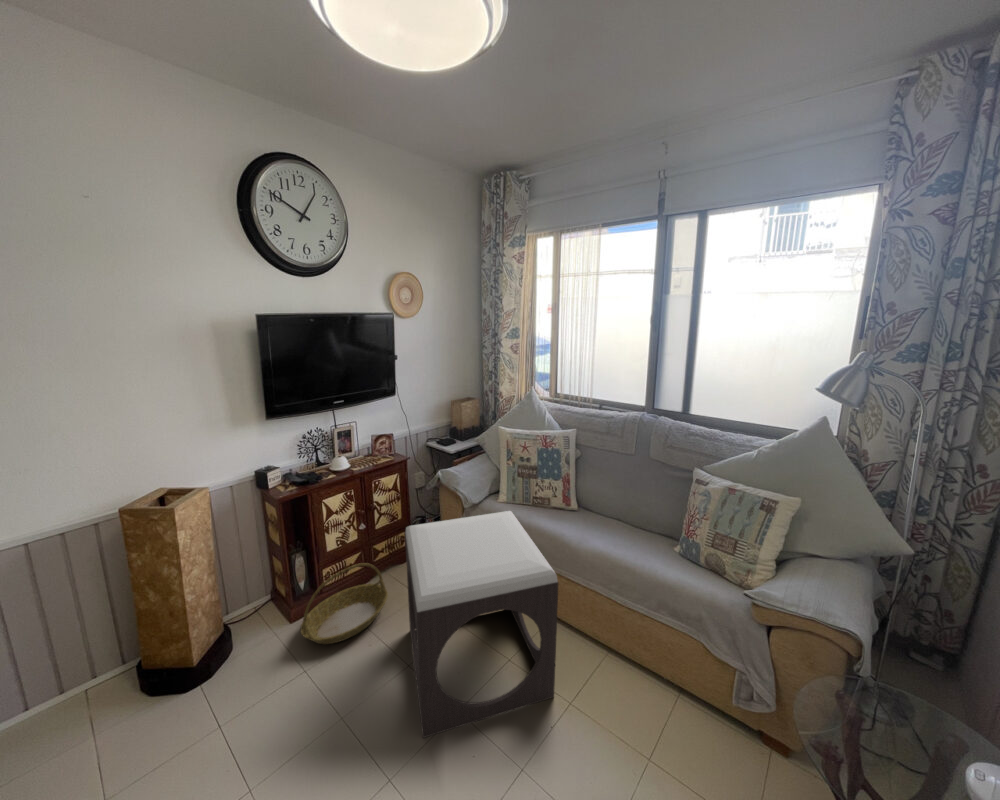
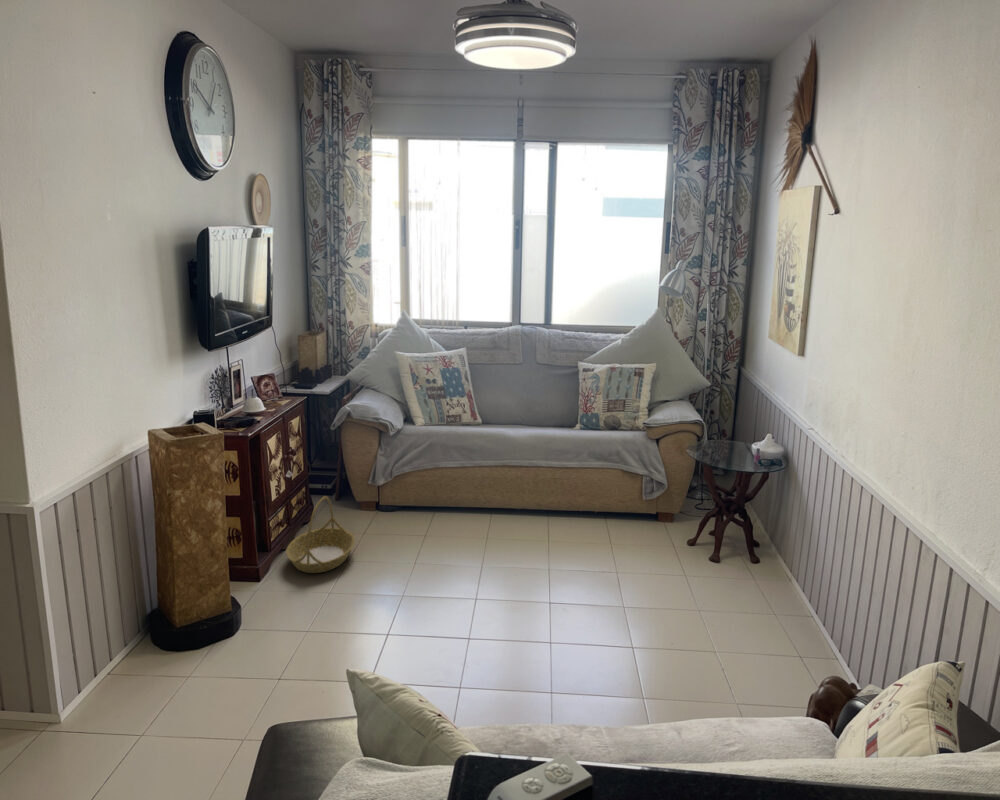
footstool: present [405,511,558,738] -> none [388,416,541,576]

